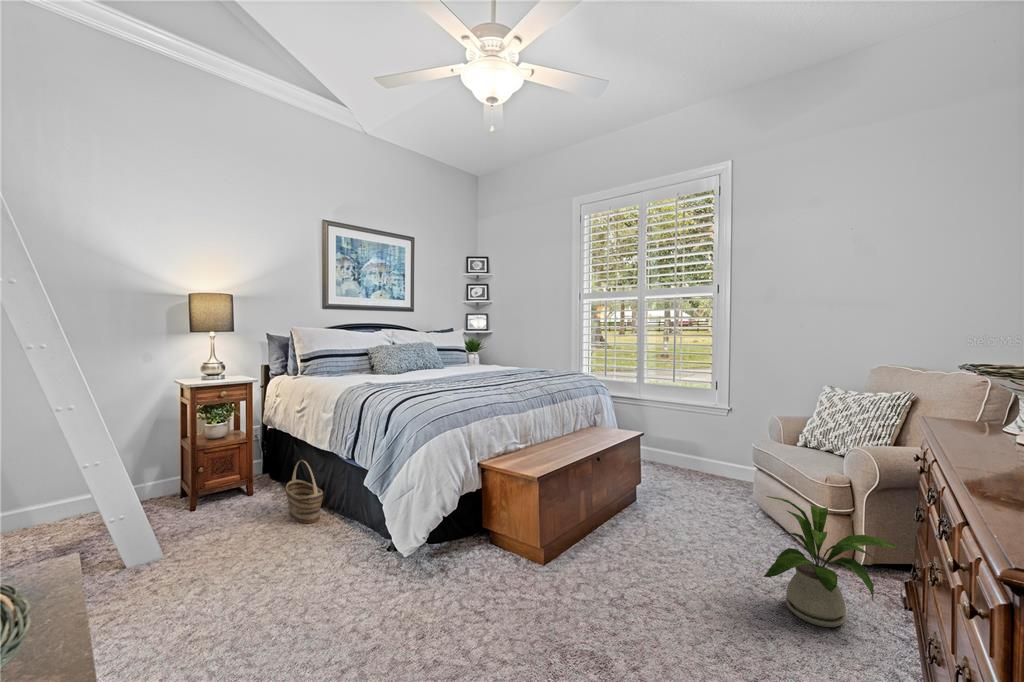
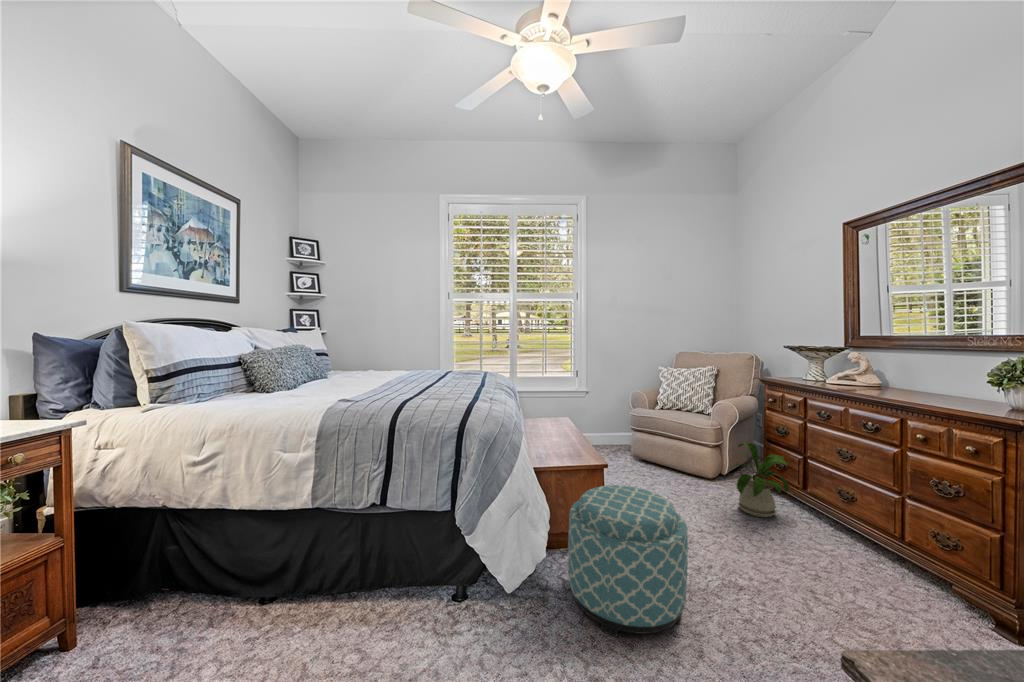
basket: present [286,460,323,524] -> none [221,541,319,643]
ottoman: none [424,484,535,627] -> present [568,485,688,637]

